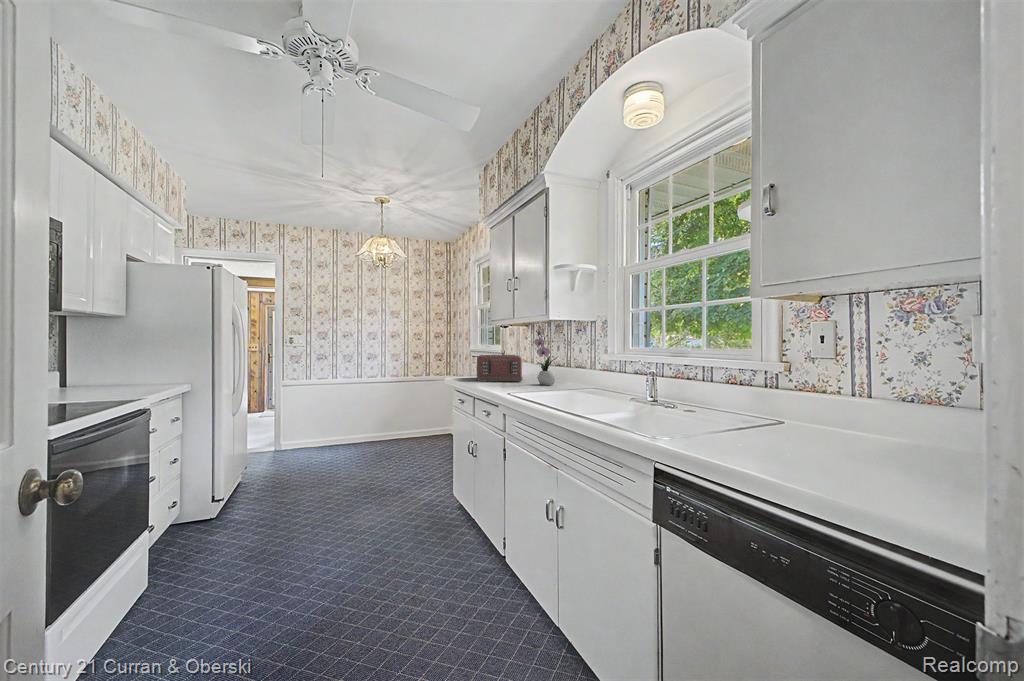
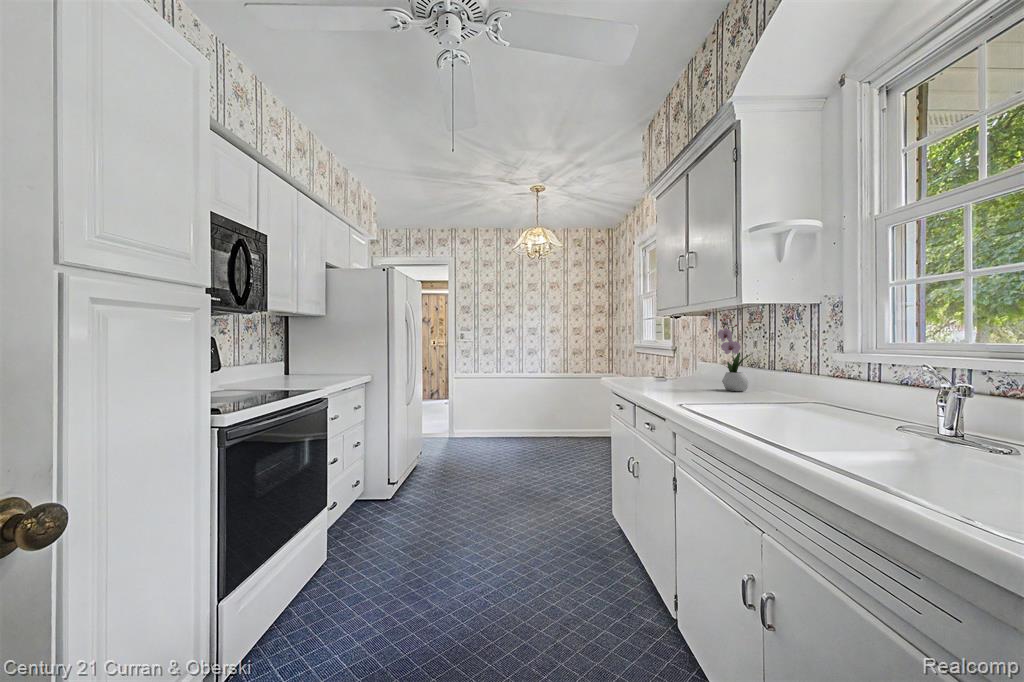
toaster: present [477,355,522,382] -> none [640,351,701,384]

